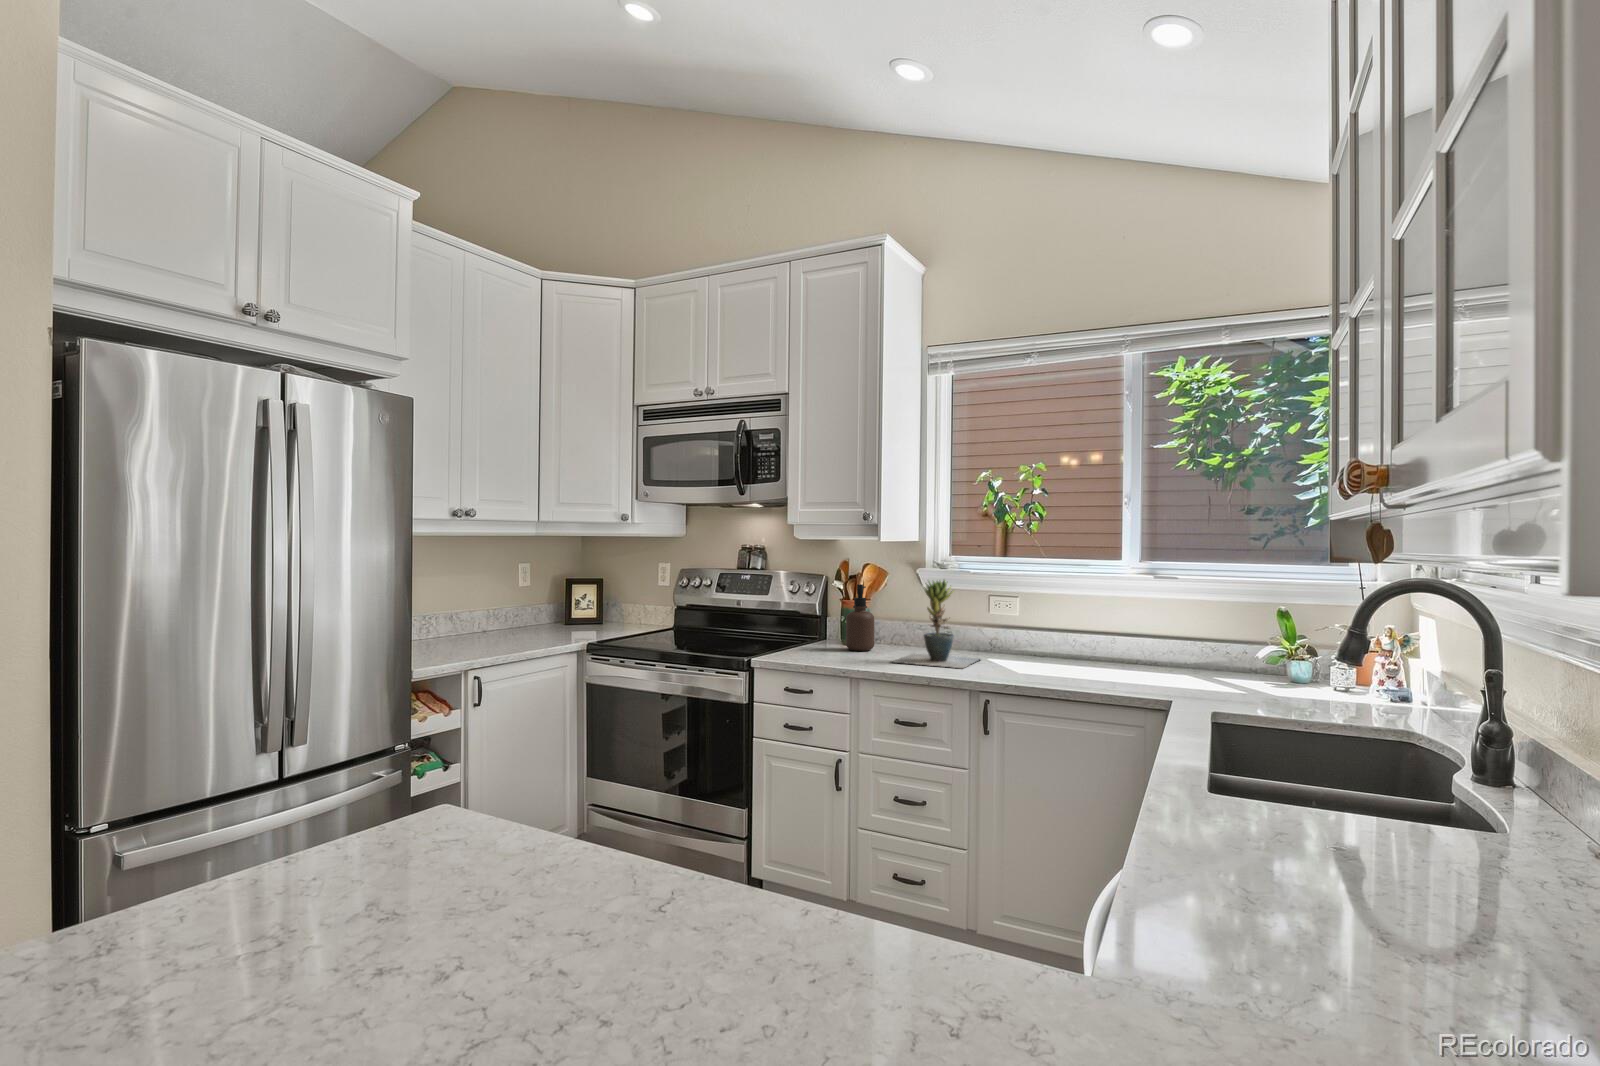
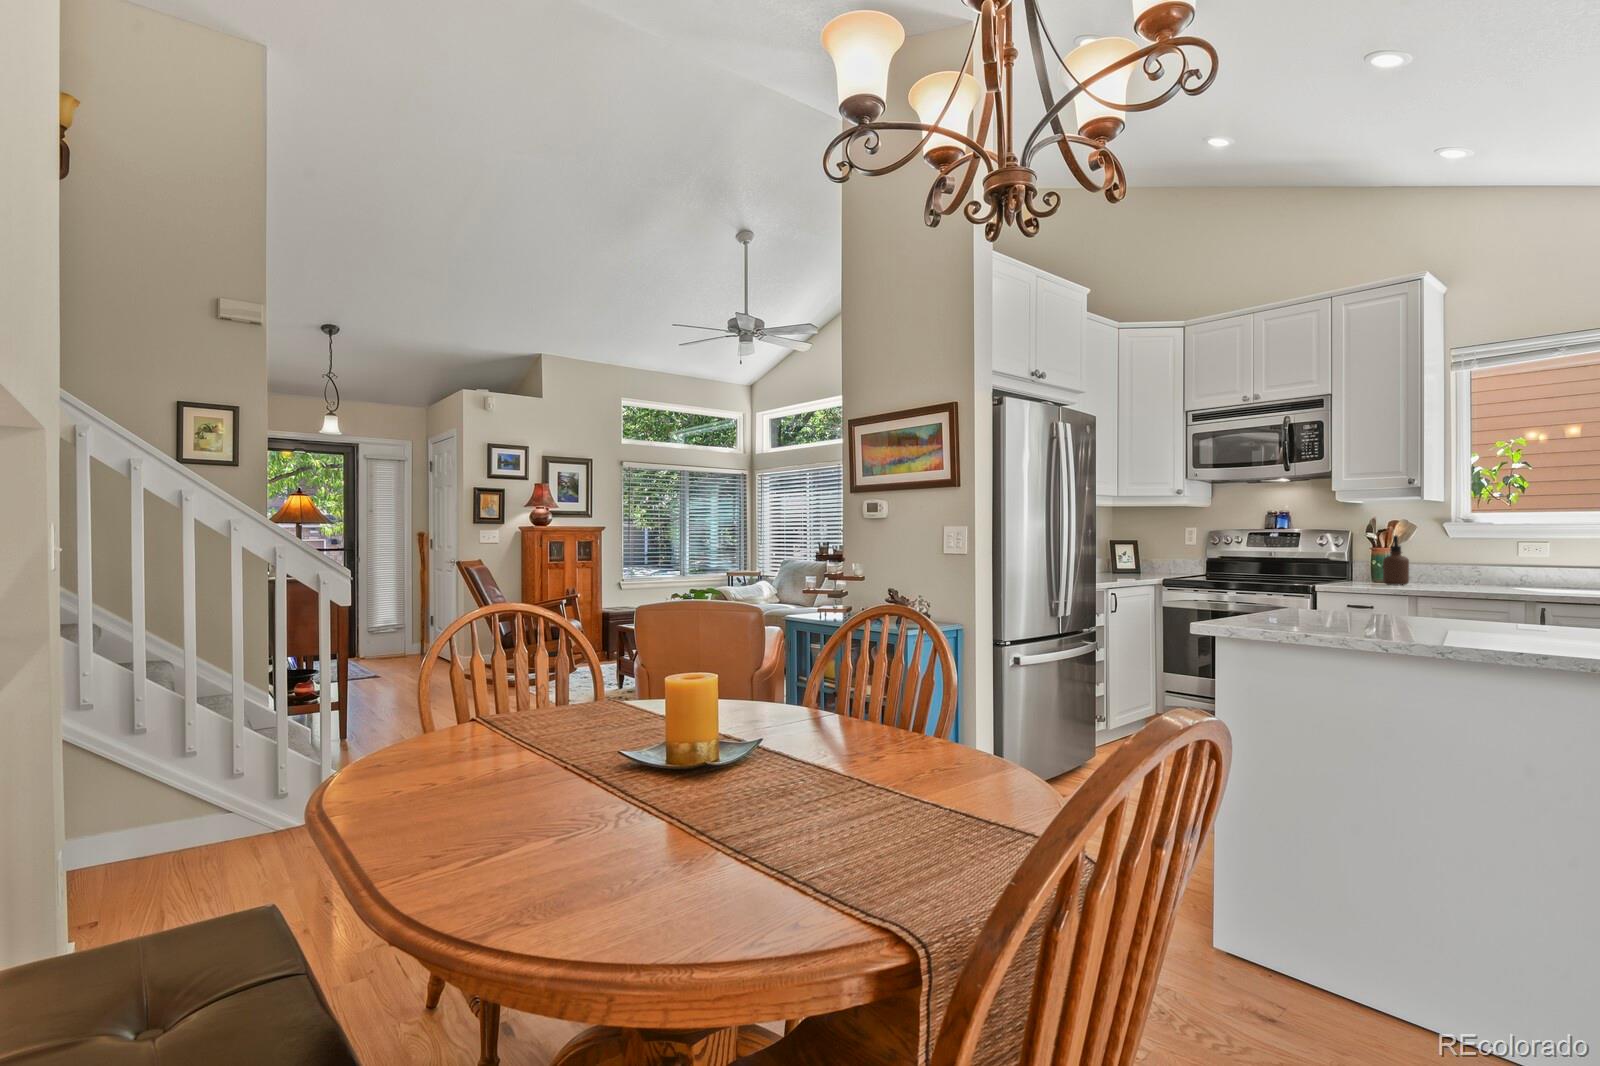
potted plant: present [893,580,979,668] -> none [1441,526,1520,589]

